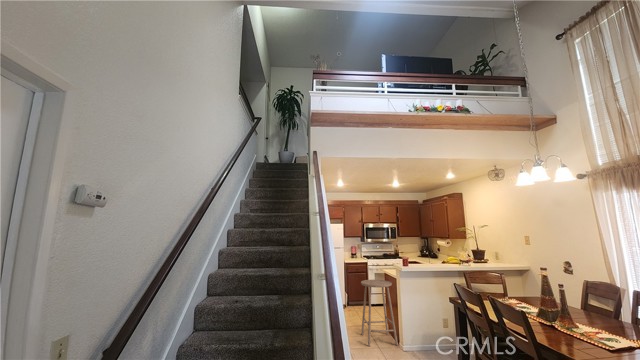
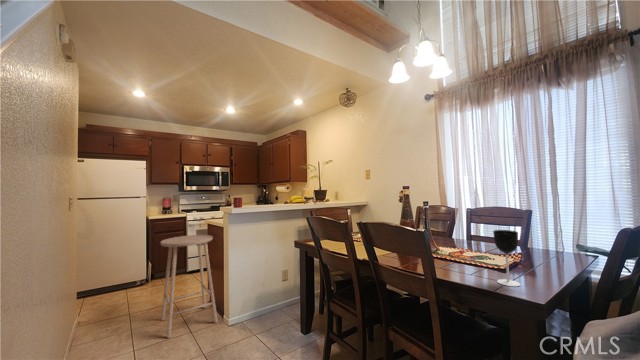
wine glass: none [582,311,606,350] -> present [493,230,520,286]

